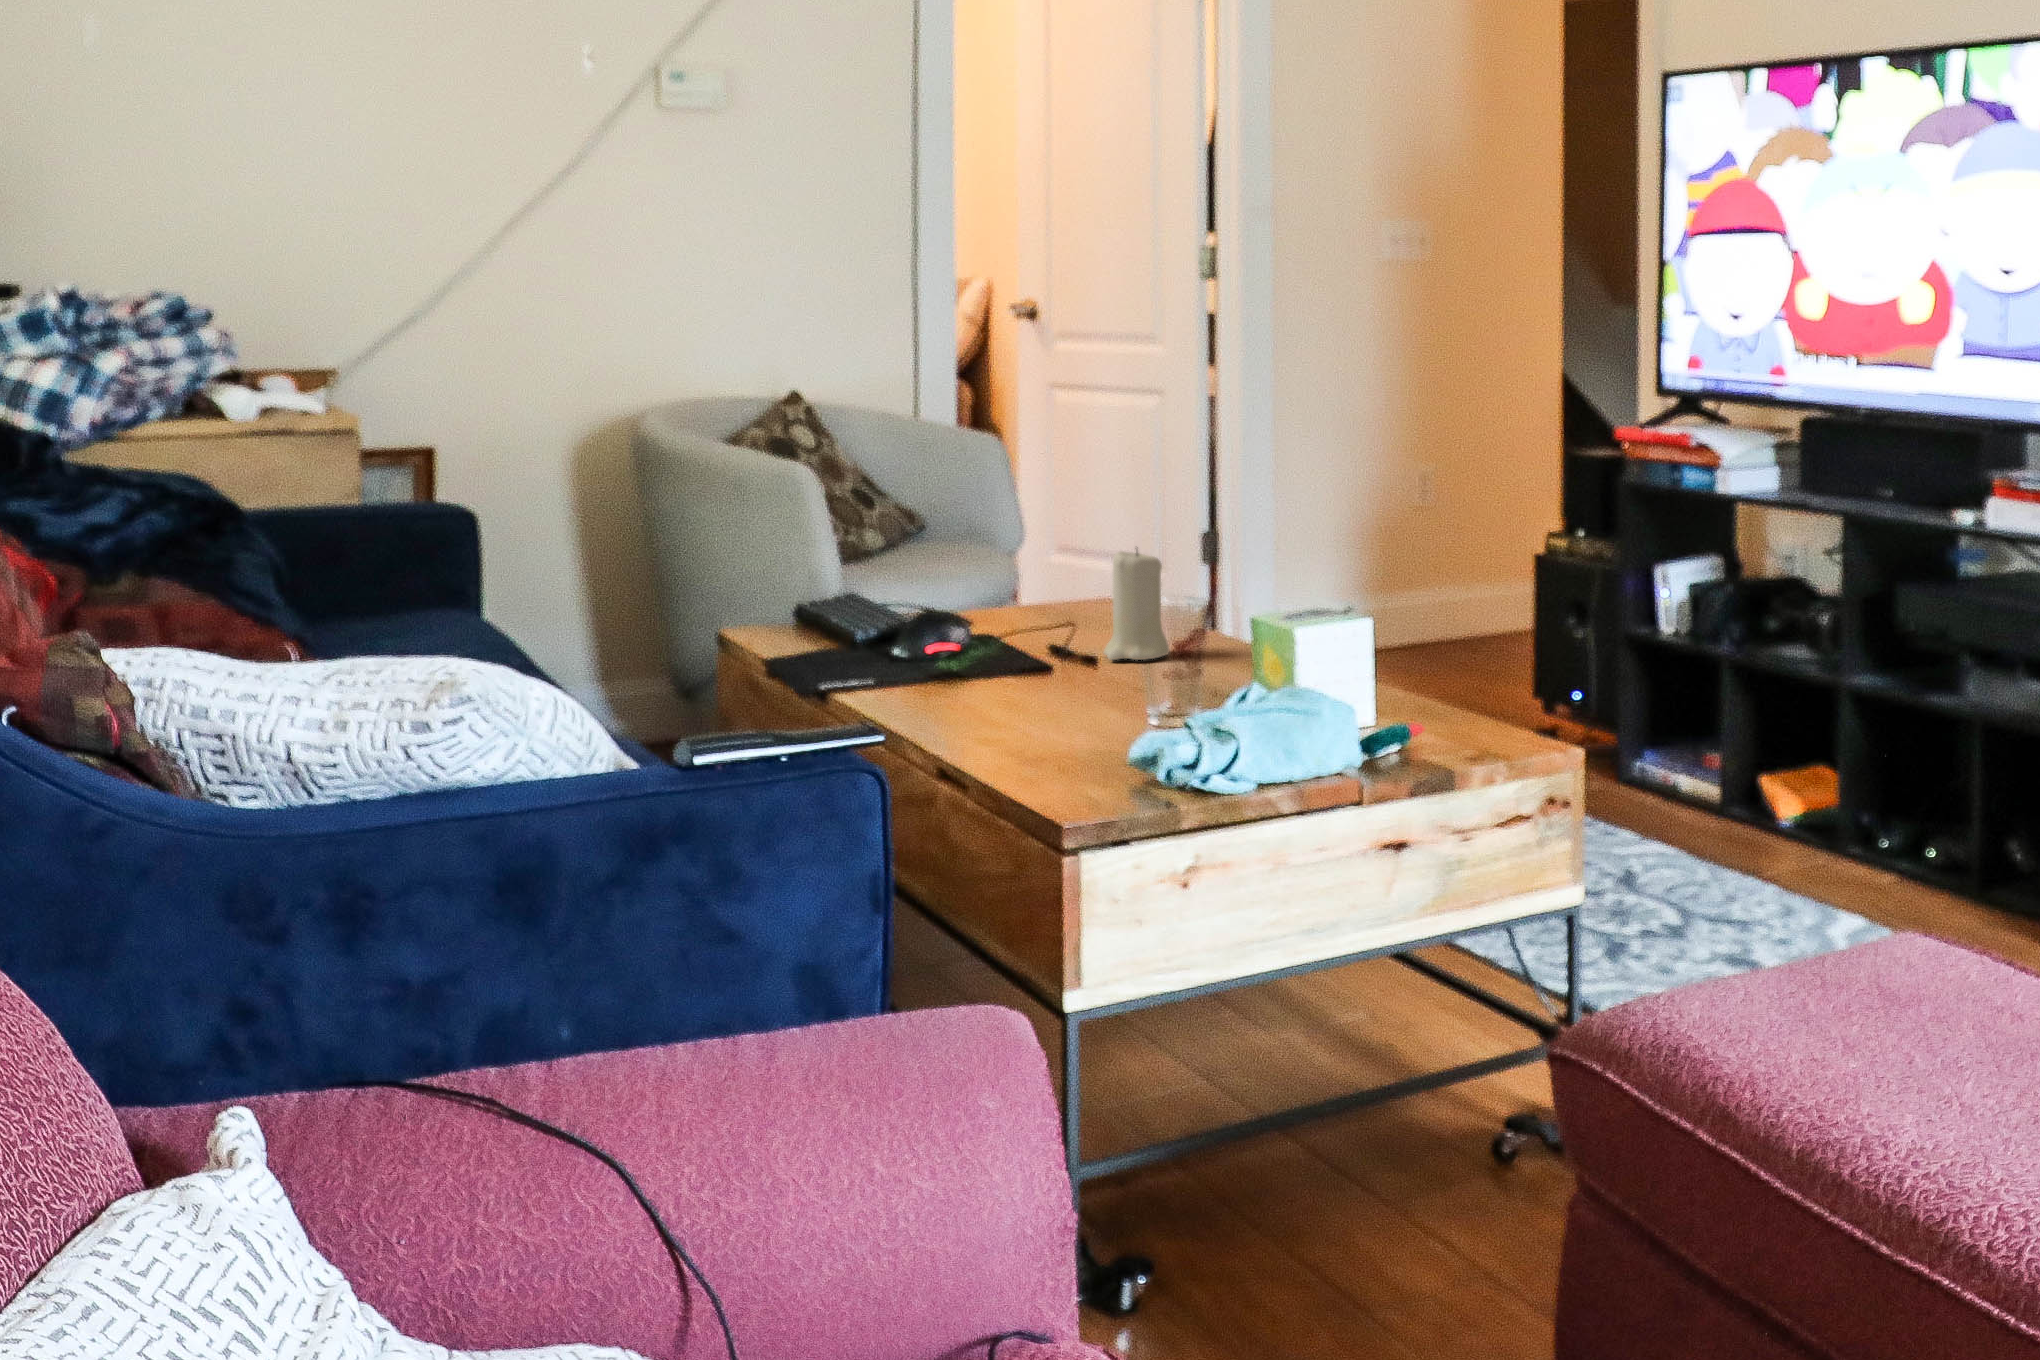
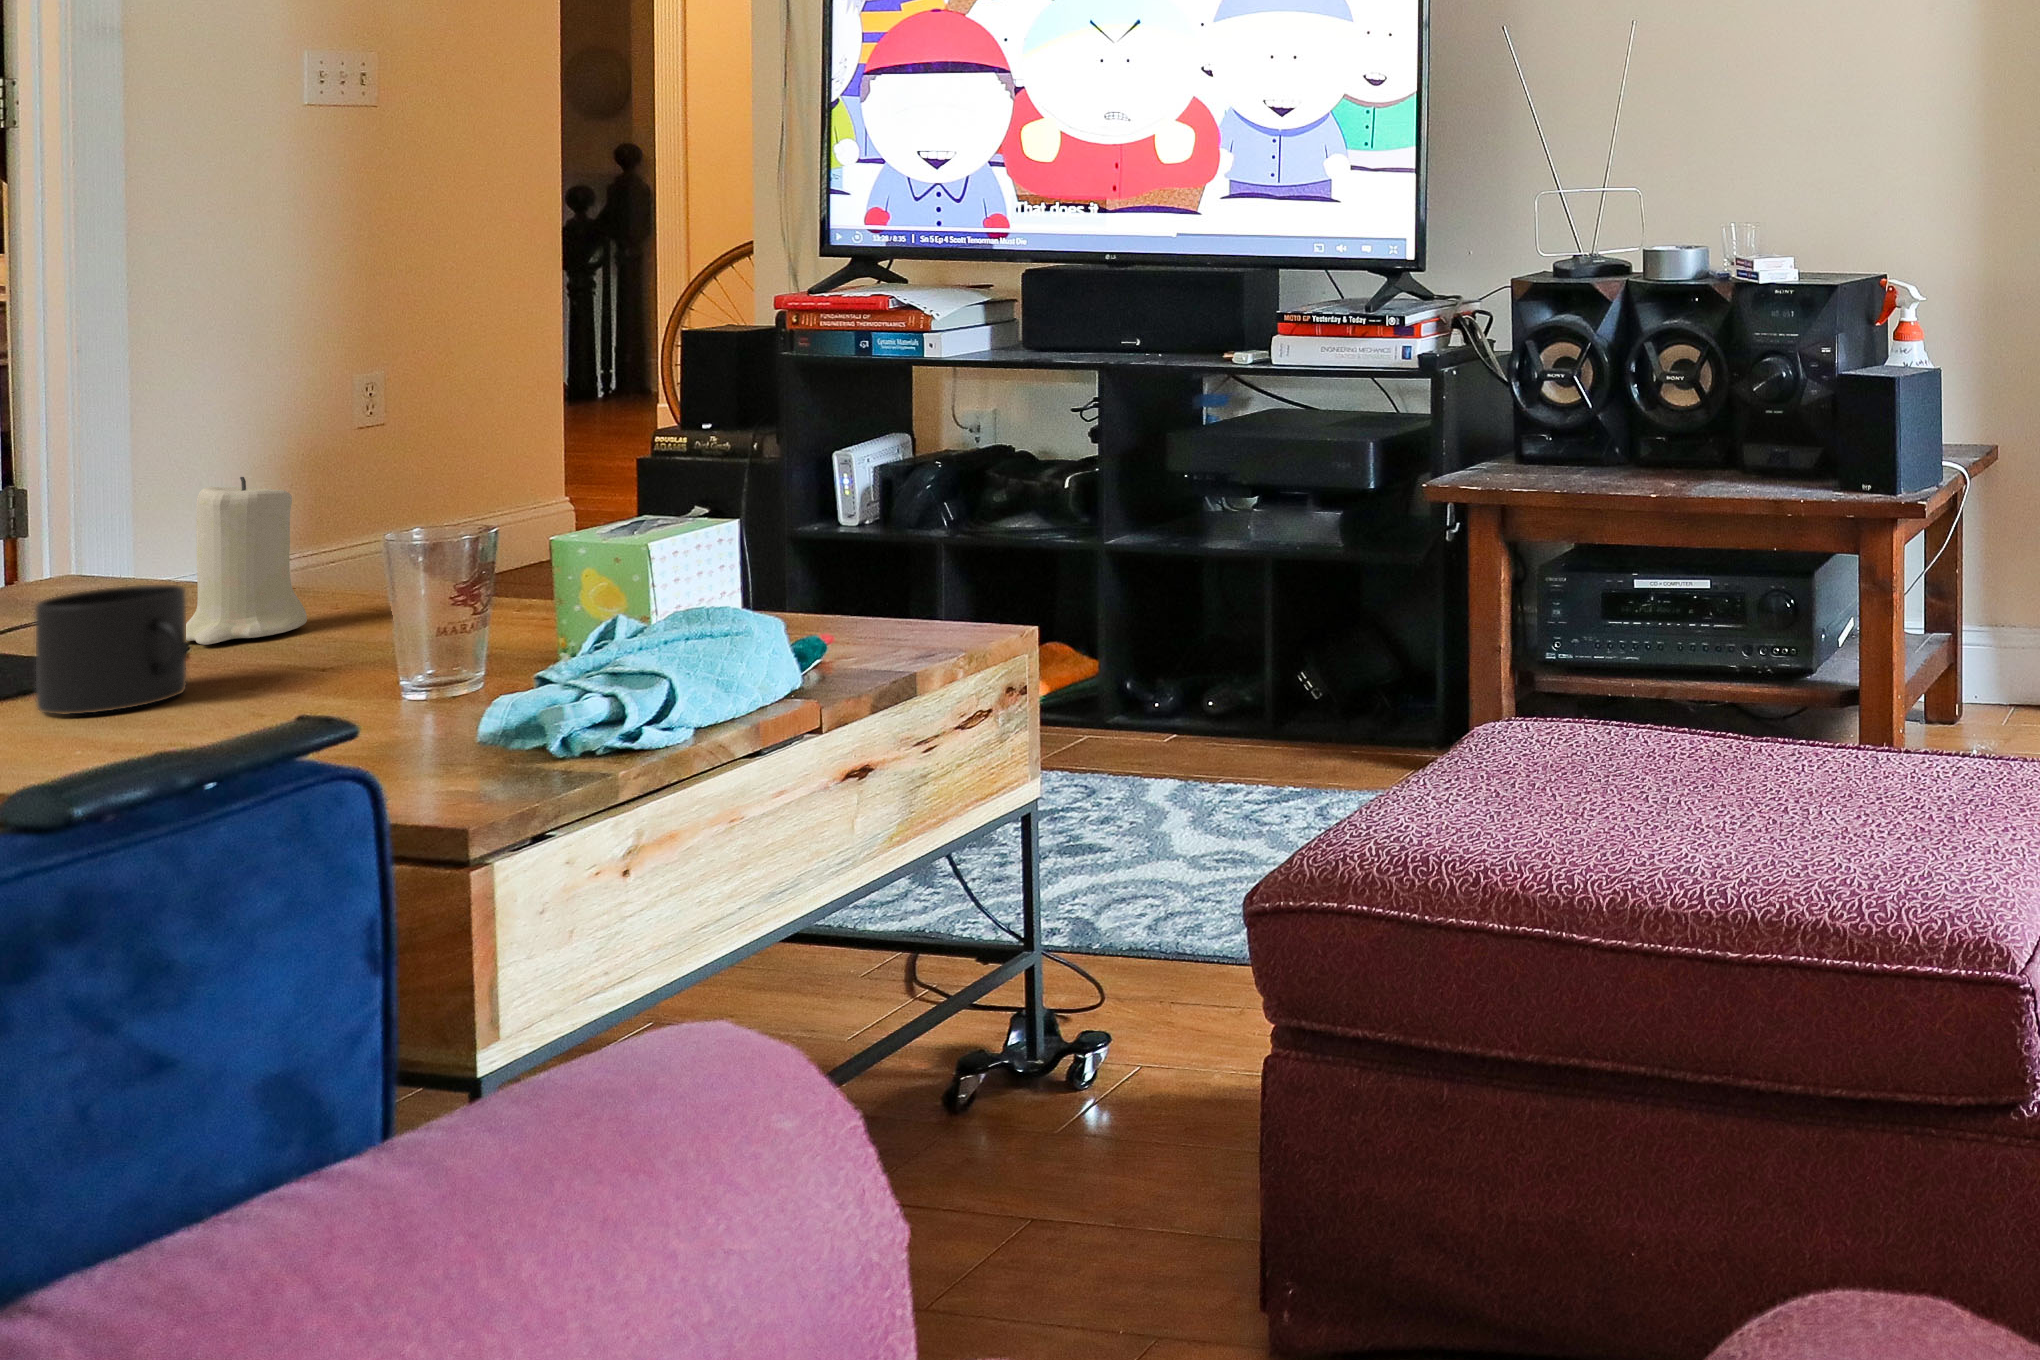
mug: none [994,615,1069,698] -> present [36,585,187,715]

